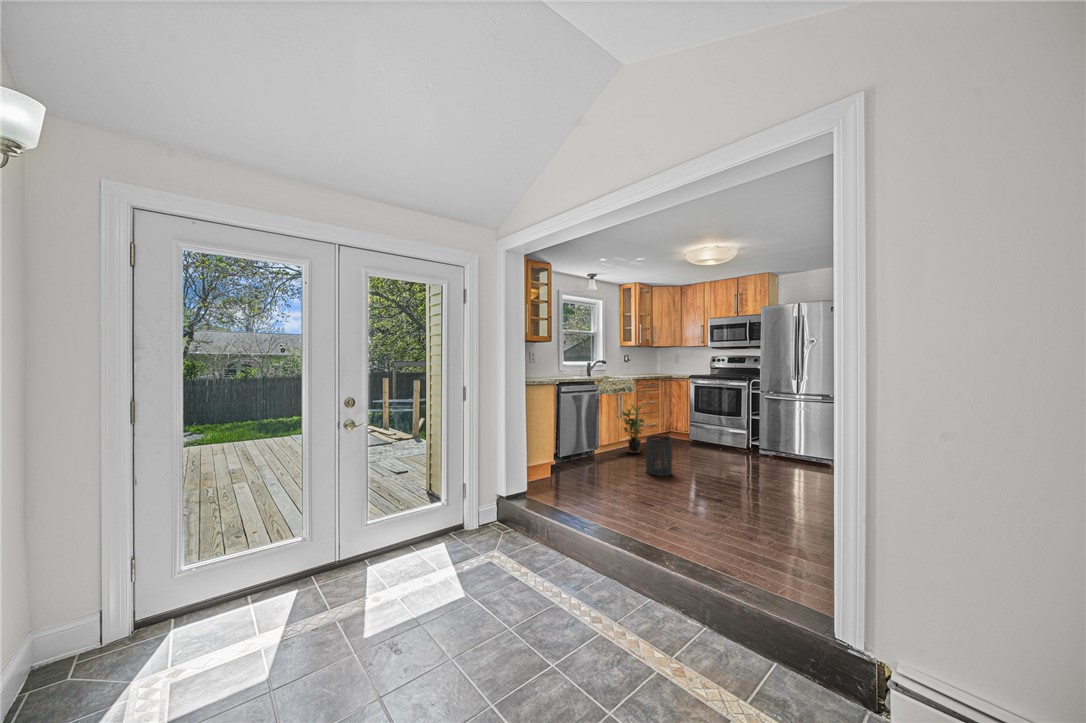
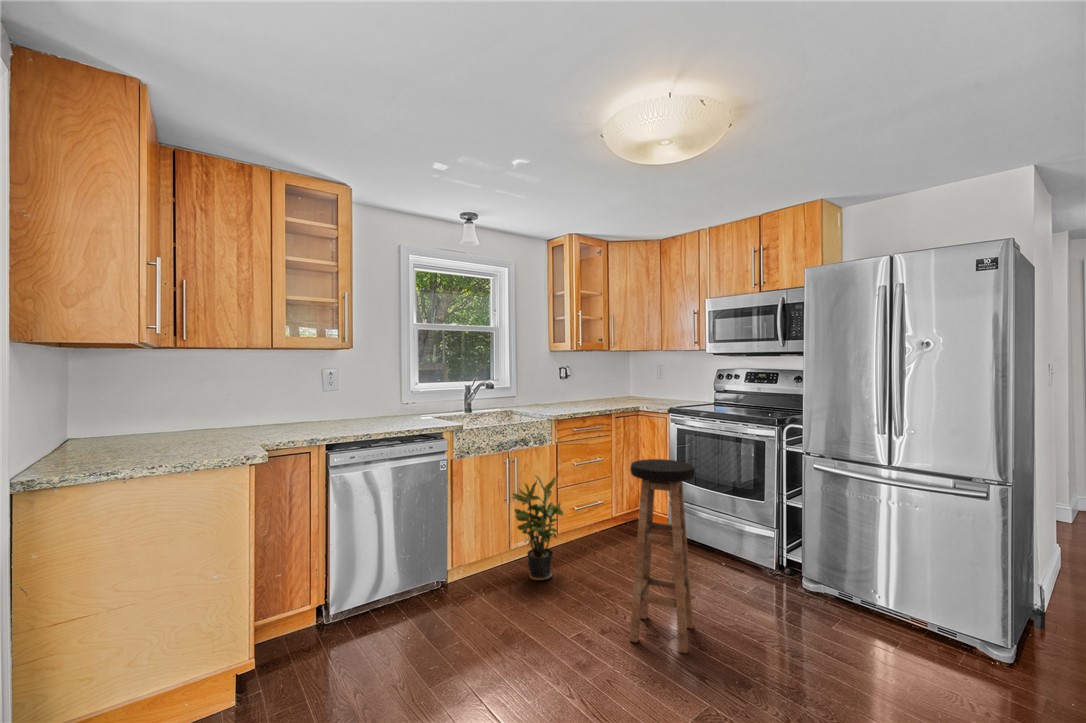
bar stool: none [687,391,716,469] -> present [630,459,695,653]
trash can: present [646,436,672,476] -> none [516,577,577,695]

